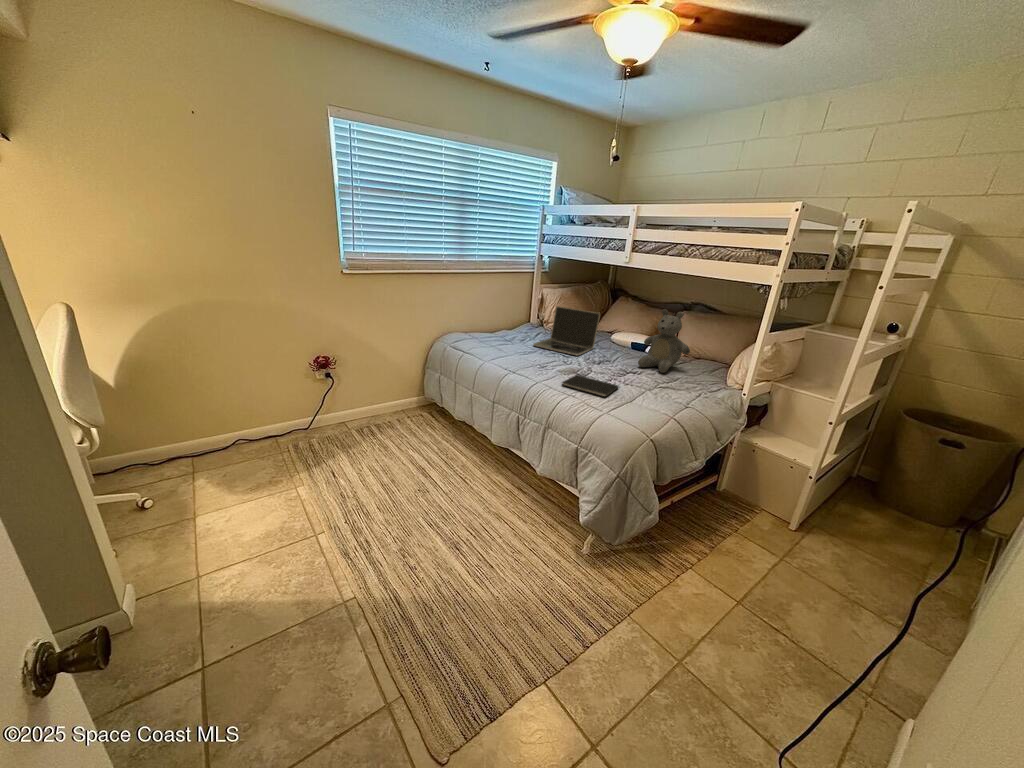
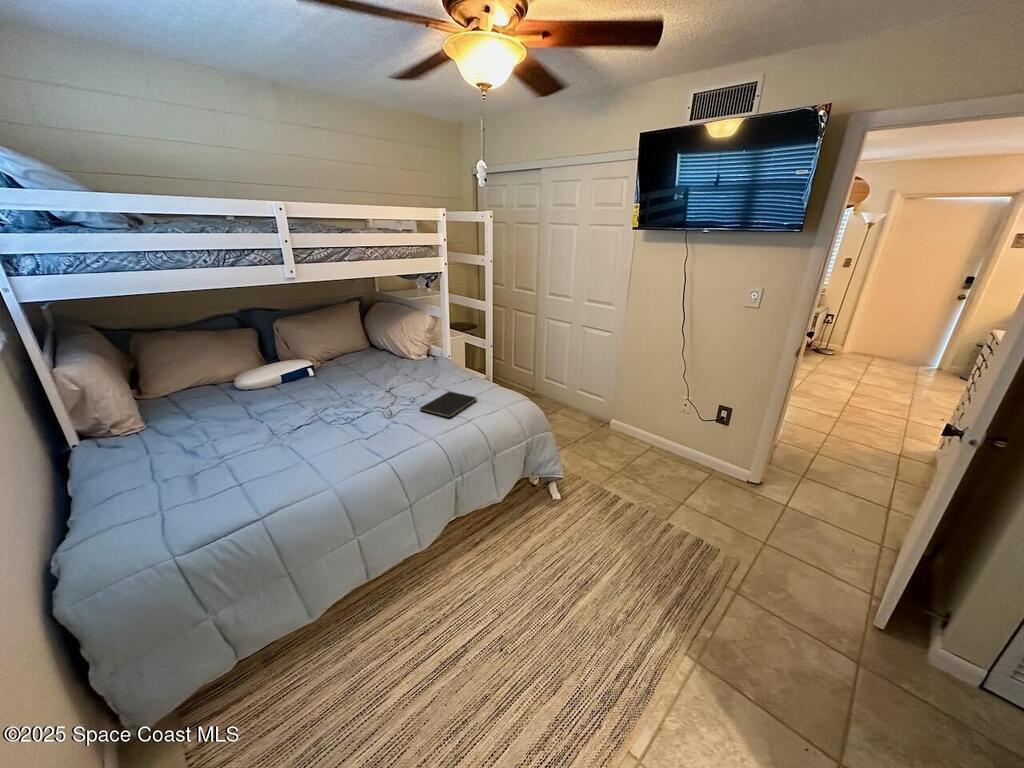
laptop: present [533,306,600,356] -> none [212,349,335,435]
teddy bear: present [638,309,690,373] -> none [353,312,405,379]

